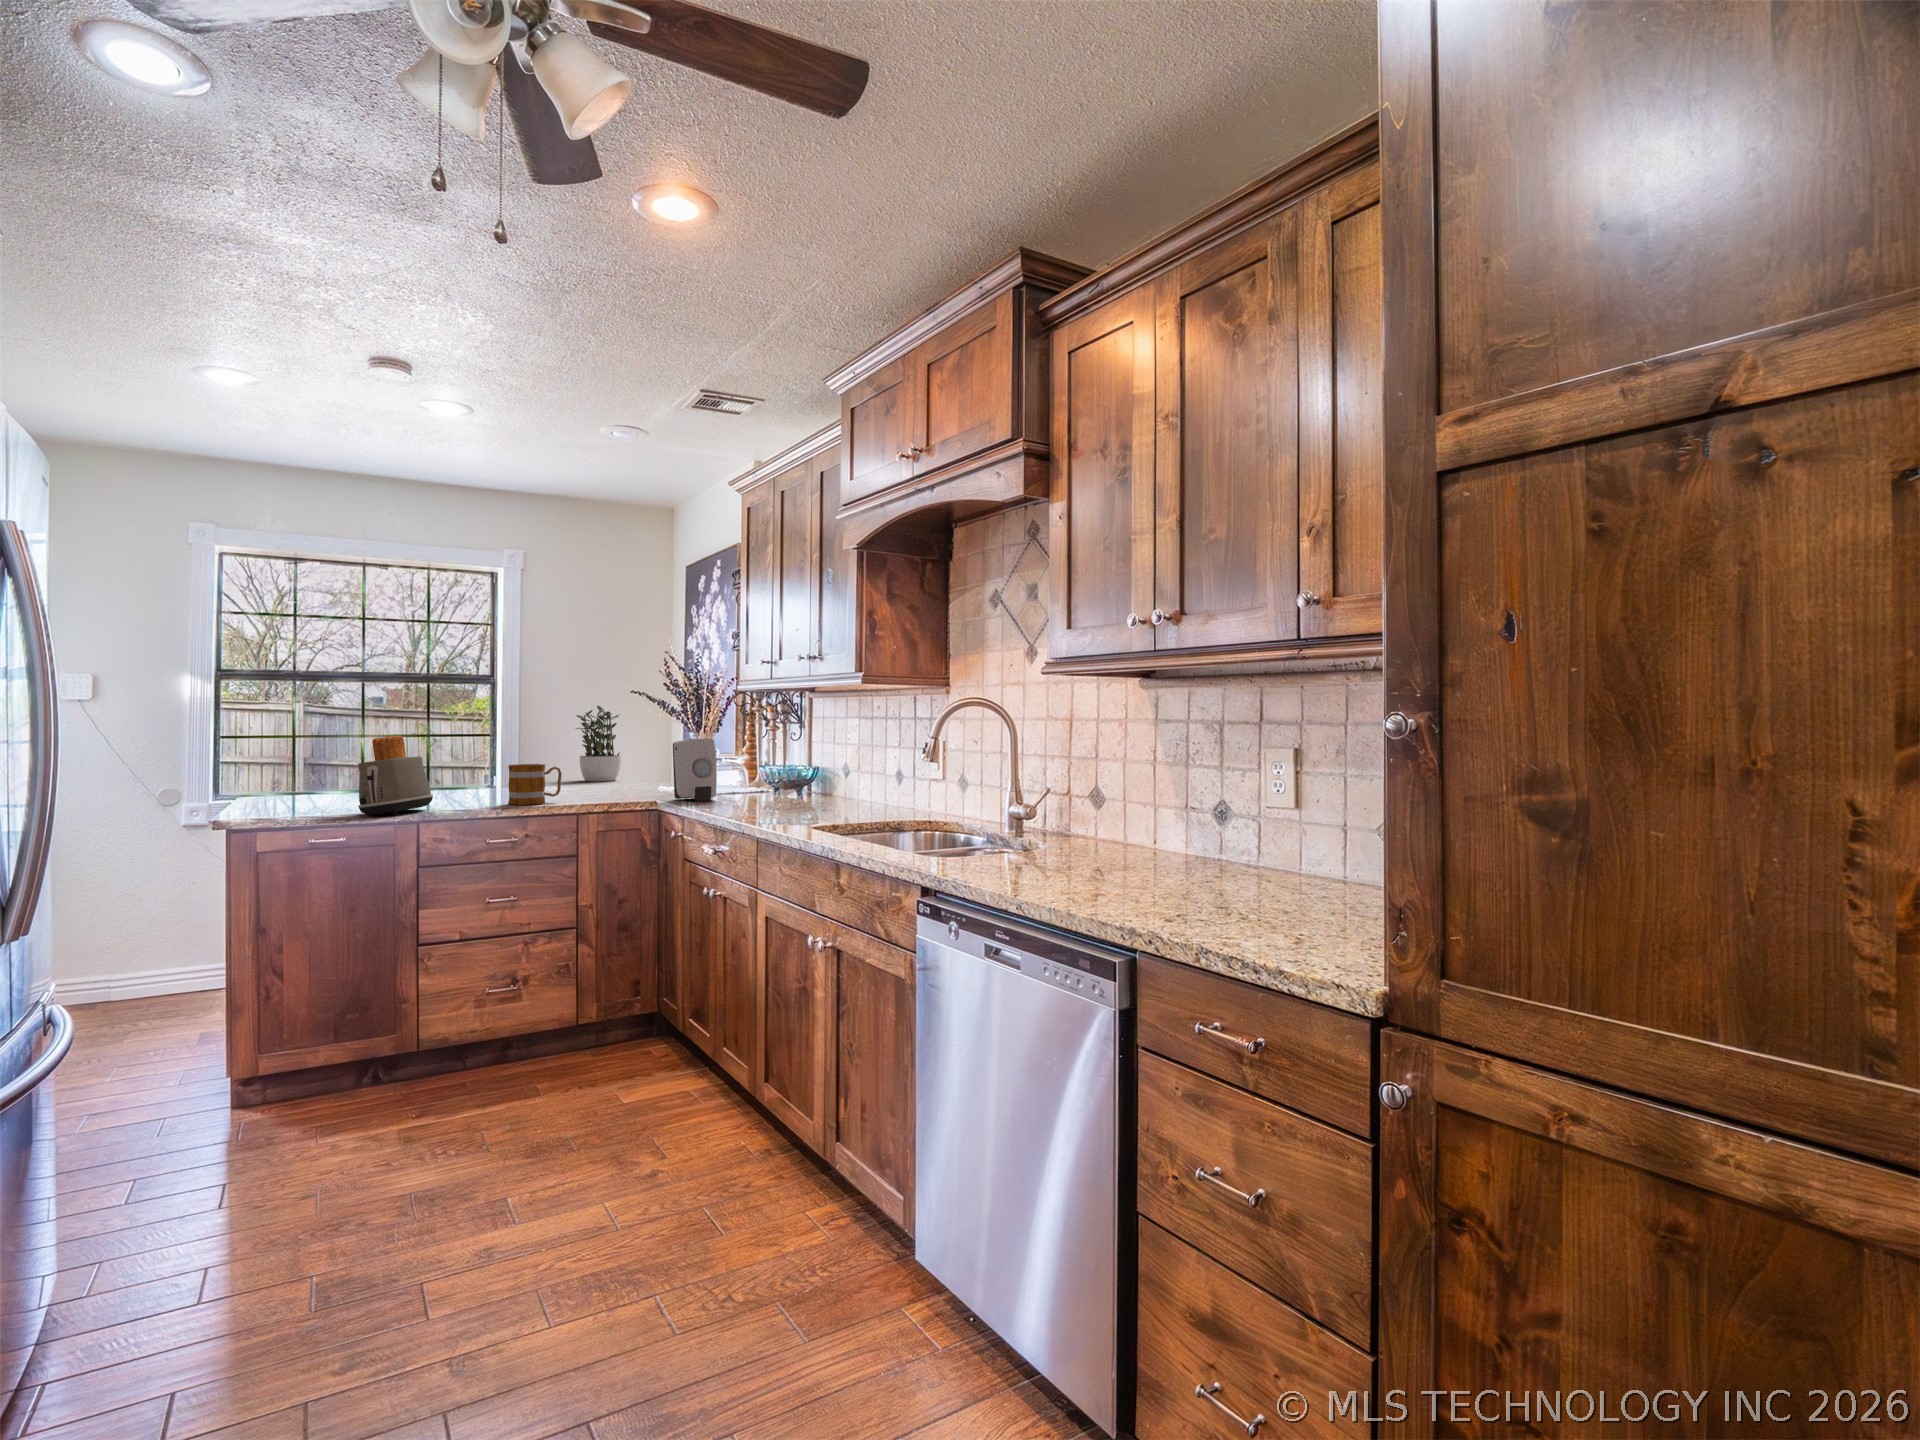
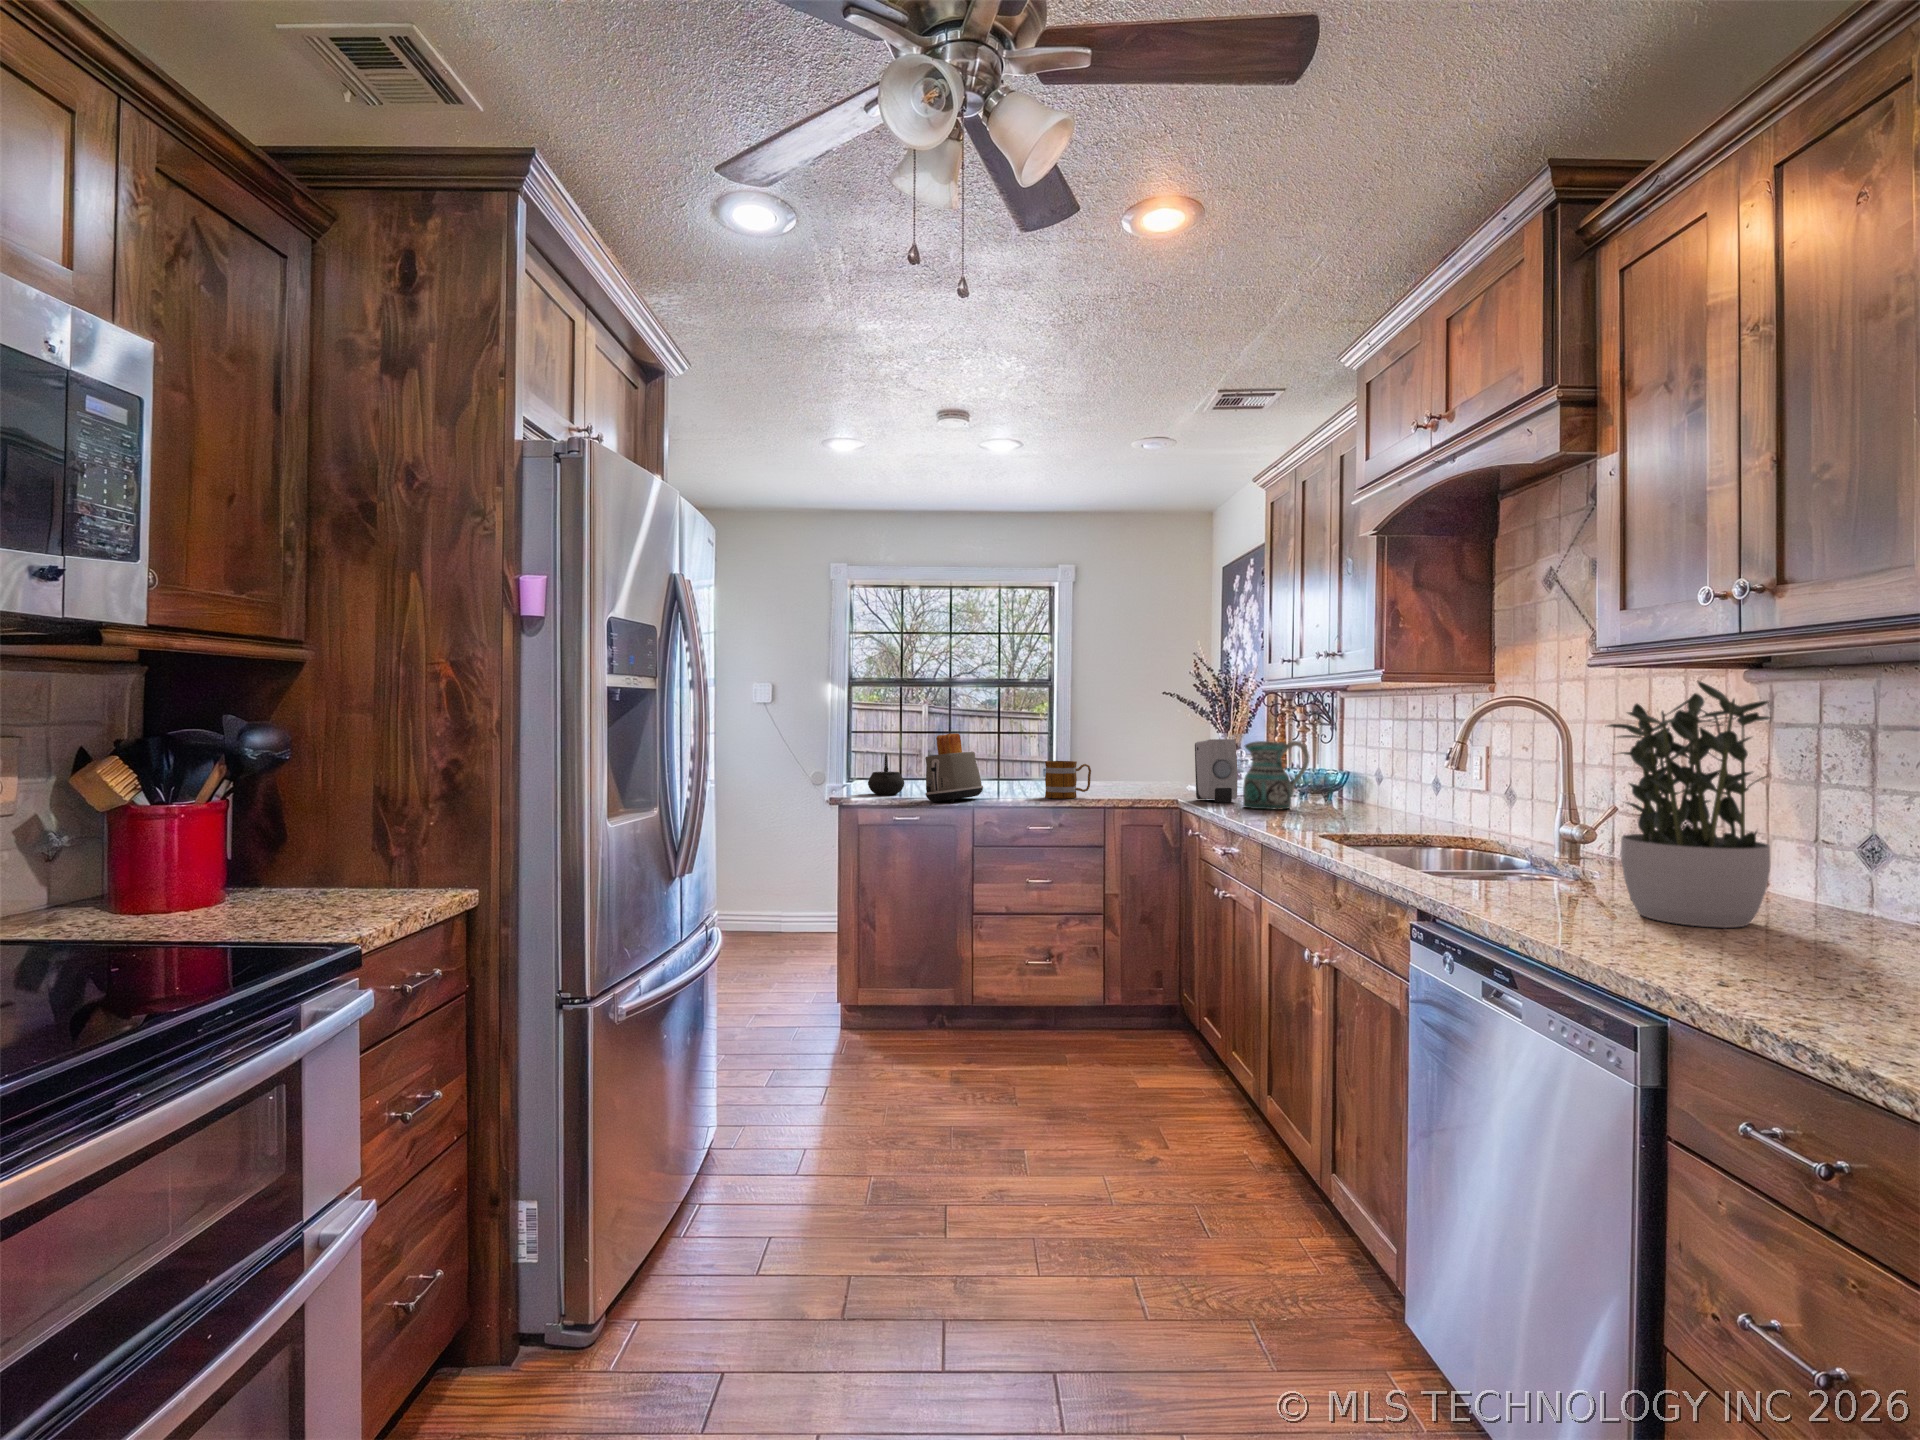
potted plant: present [576,706,621,781] -> present [1608,681,1770,928]
ceramic pitcher: none [725,739,787,805] -> present [1243,741,1310,810]
kettle: none [270,760,323,811] -> present [868,753,904,795]

